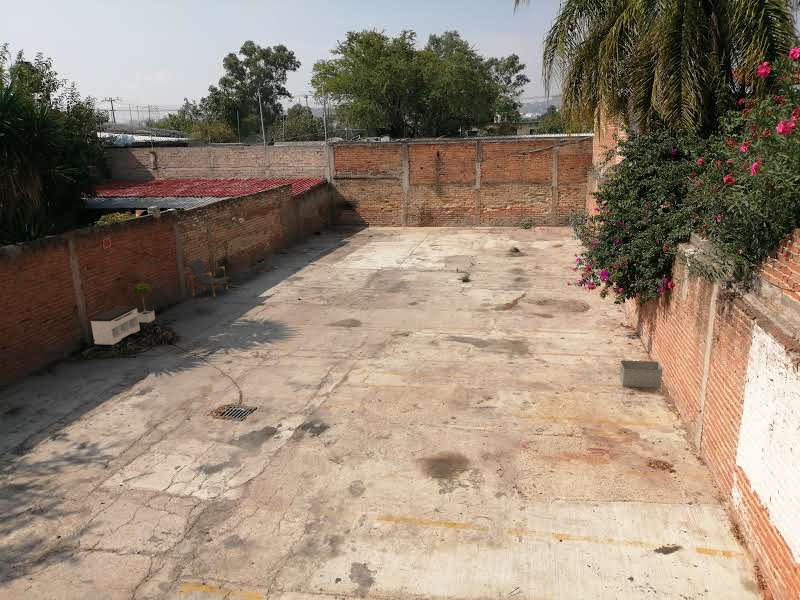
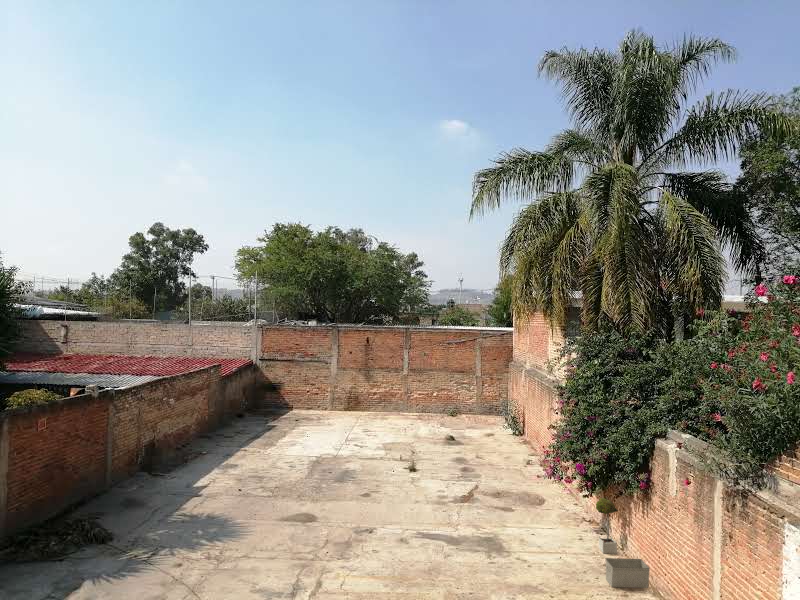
lounge chair: present [188,259,230,297] -> none [117,443,162,486]
potted tree: present [132,284,155,323] -> present [596,498,618,554]
bench: present [91,306,140,345] -> none [6,497,62,545]

